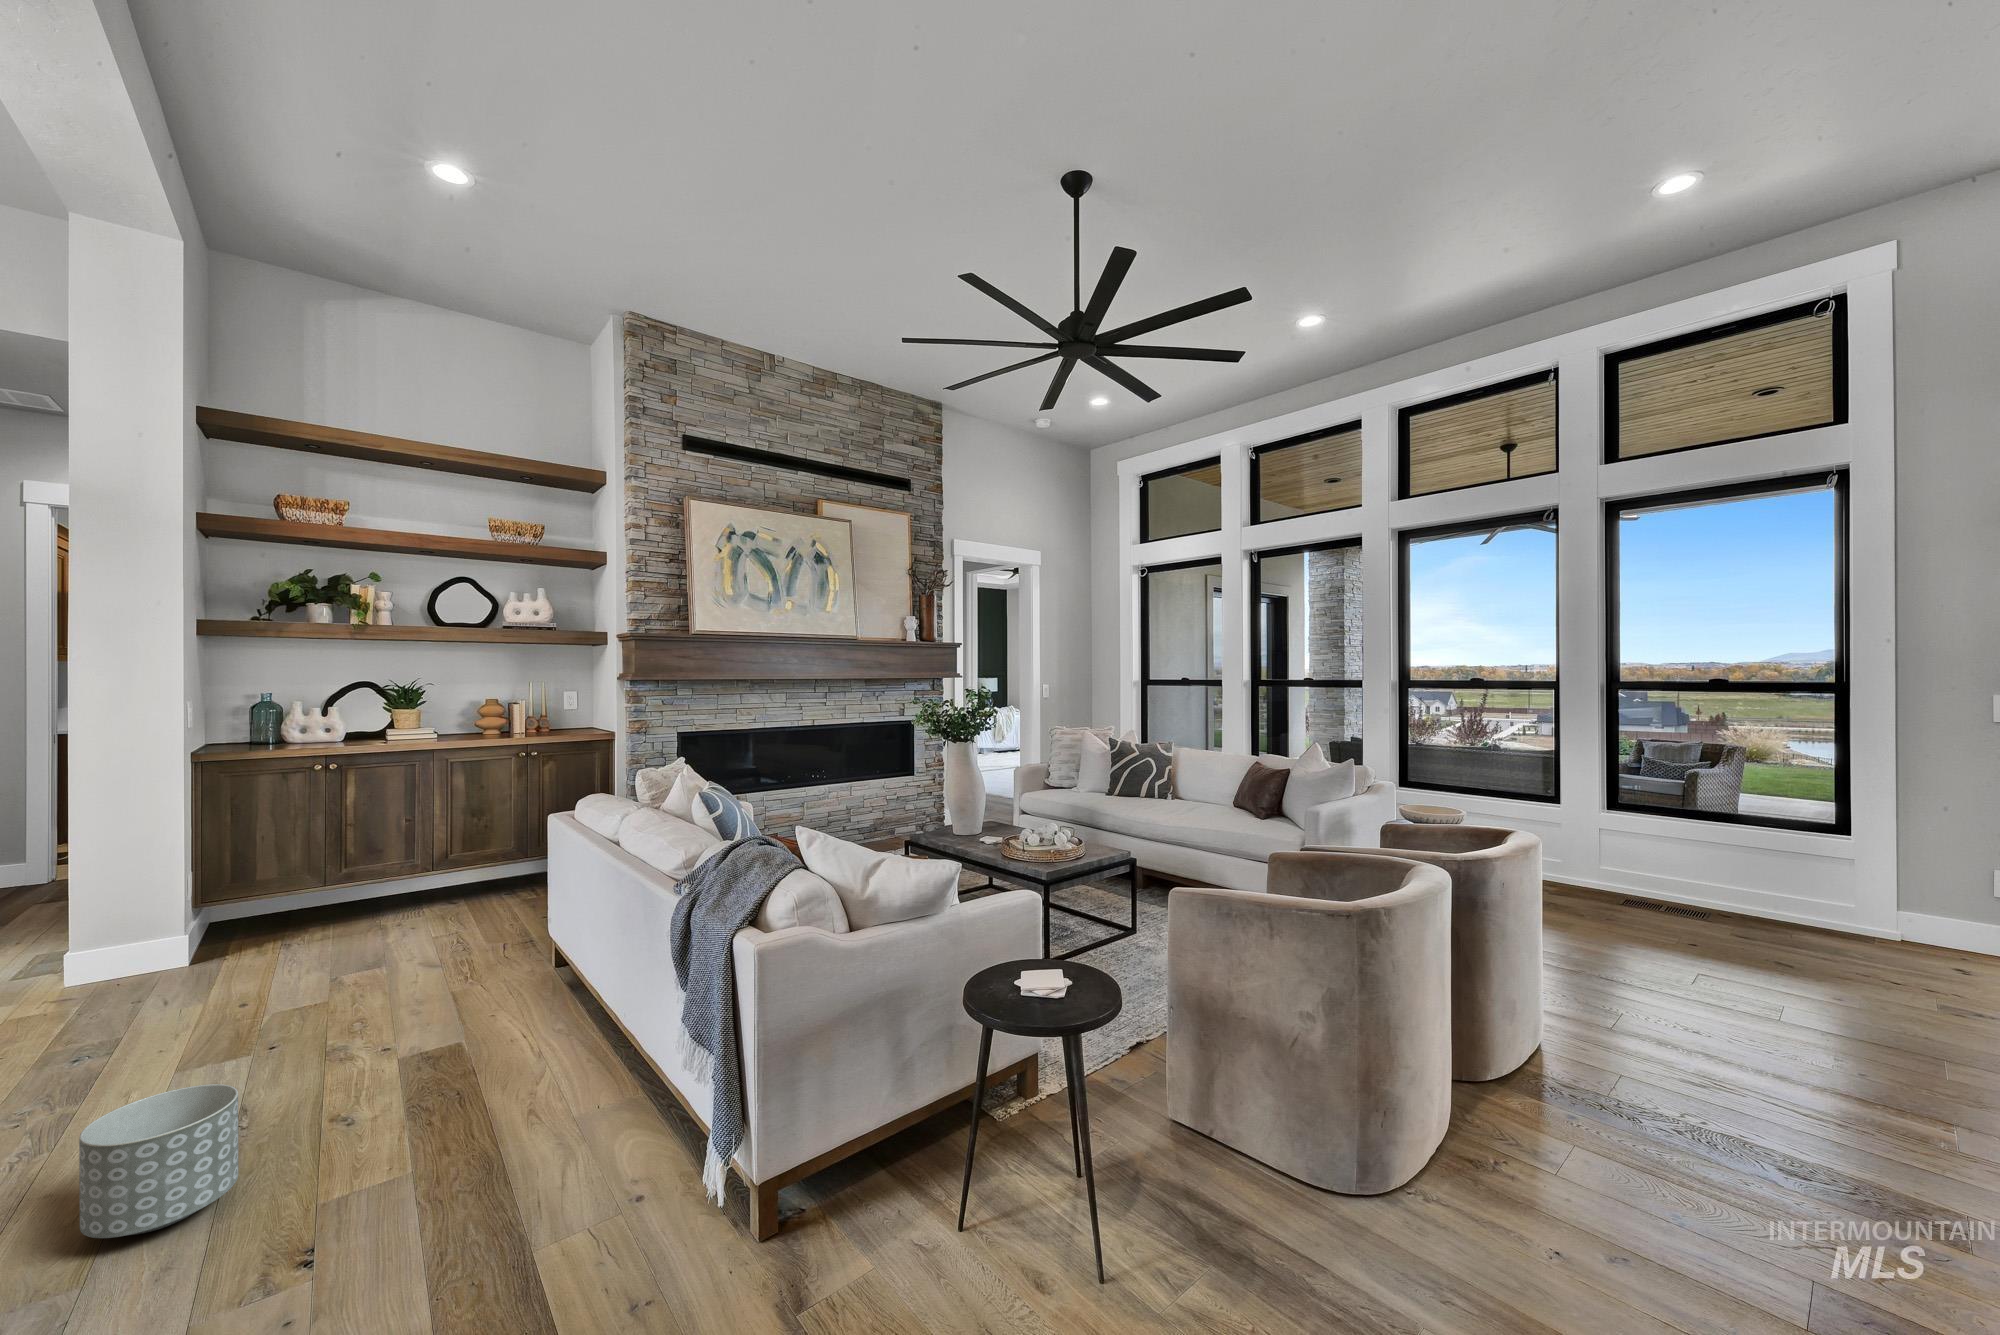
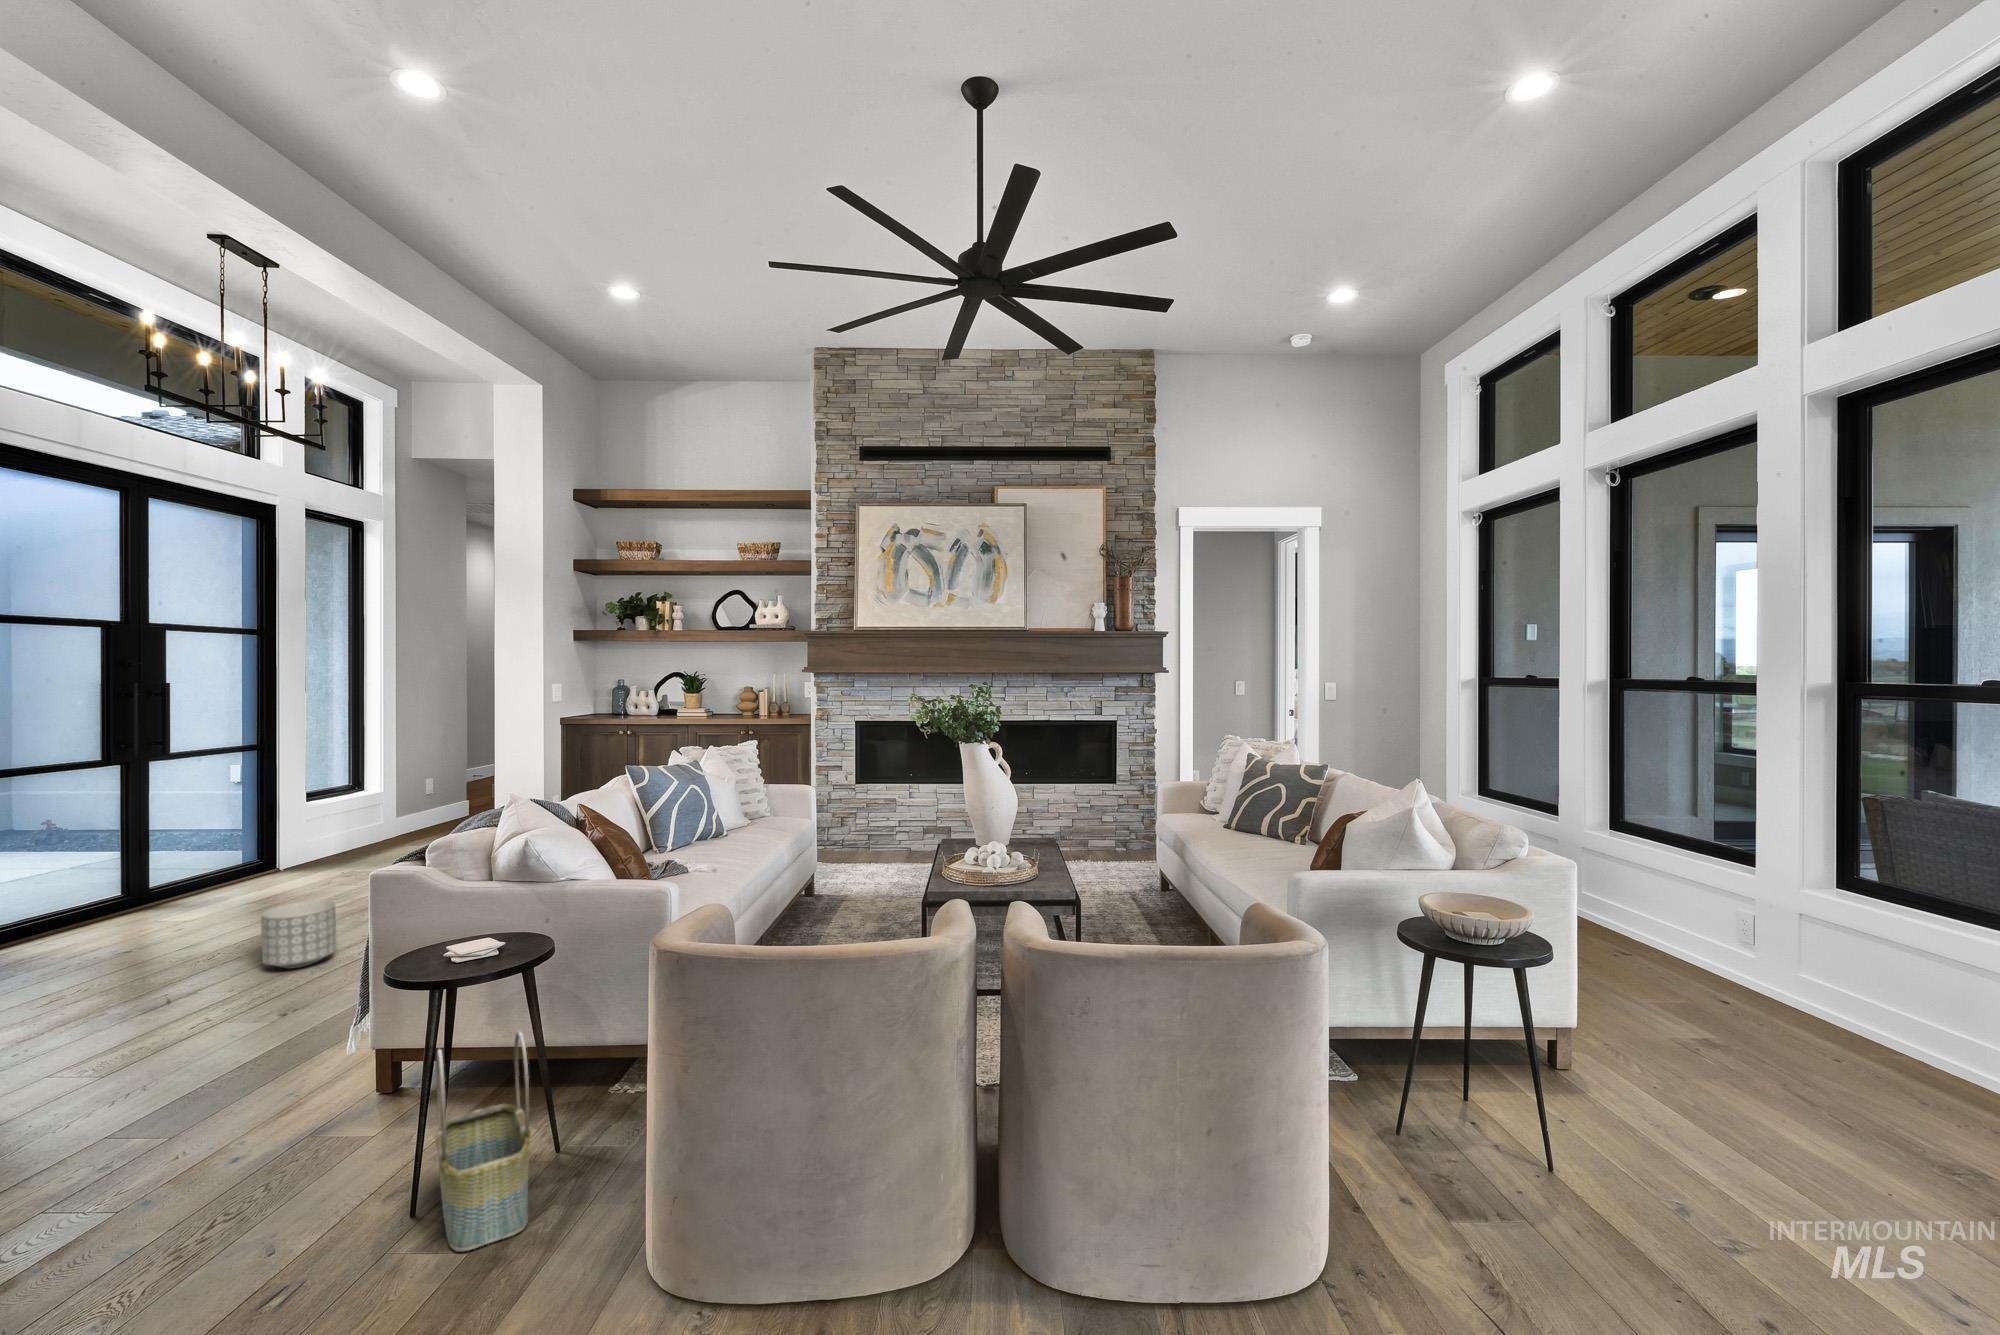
basket: none [1170,1028,1317,1254] -> present [436,1031,530,1252]

